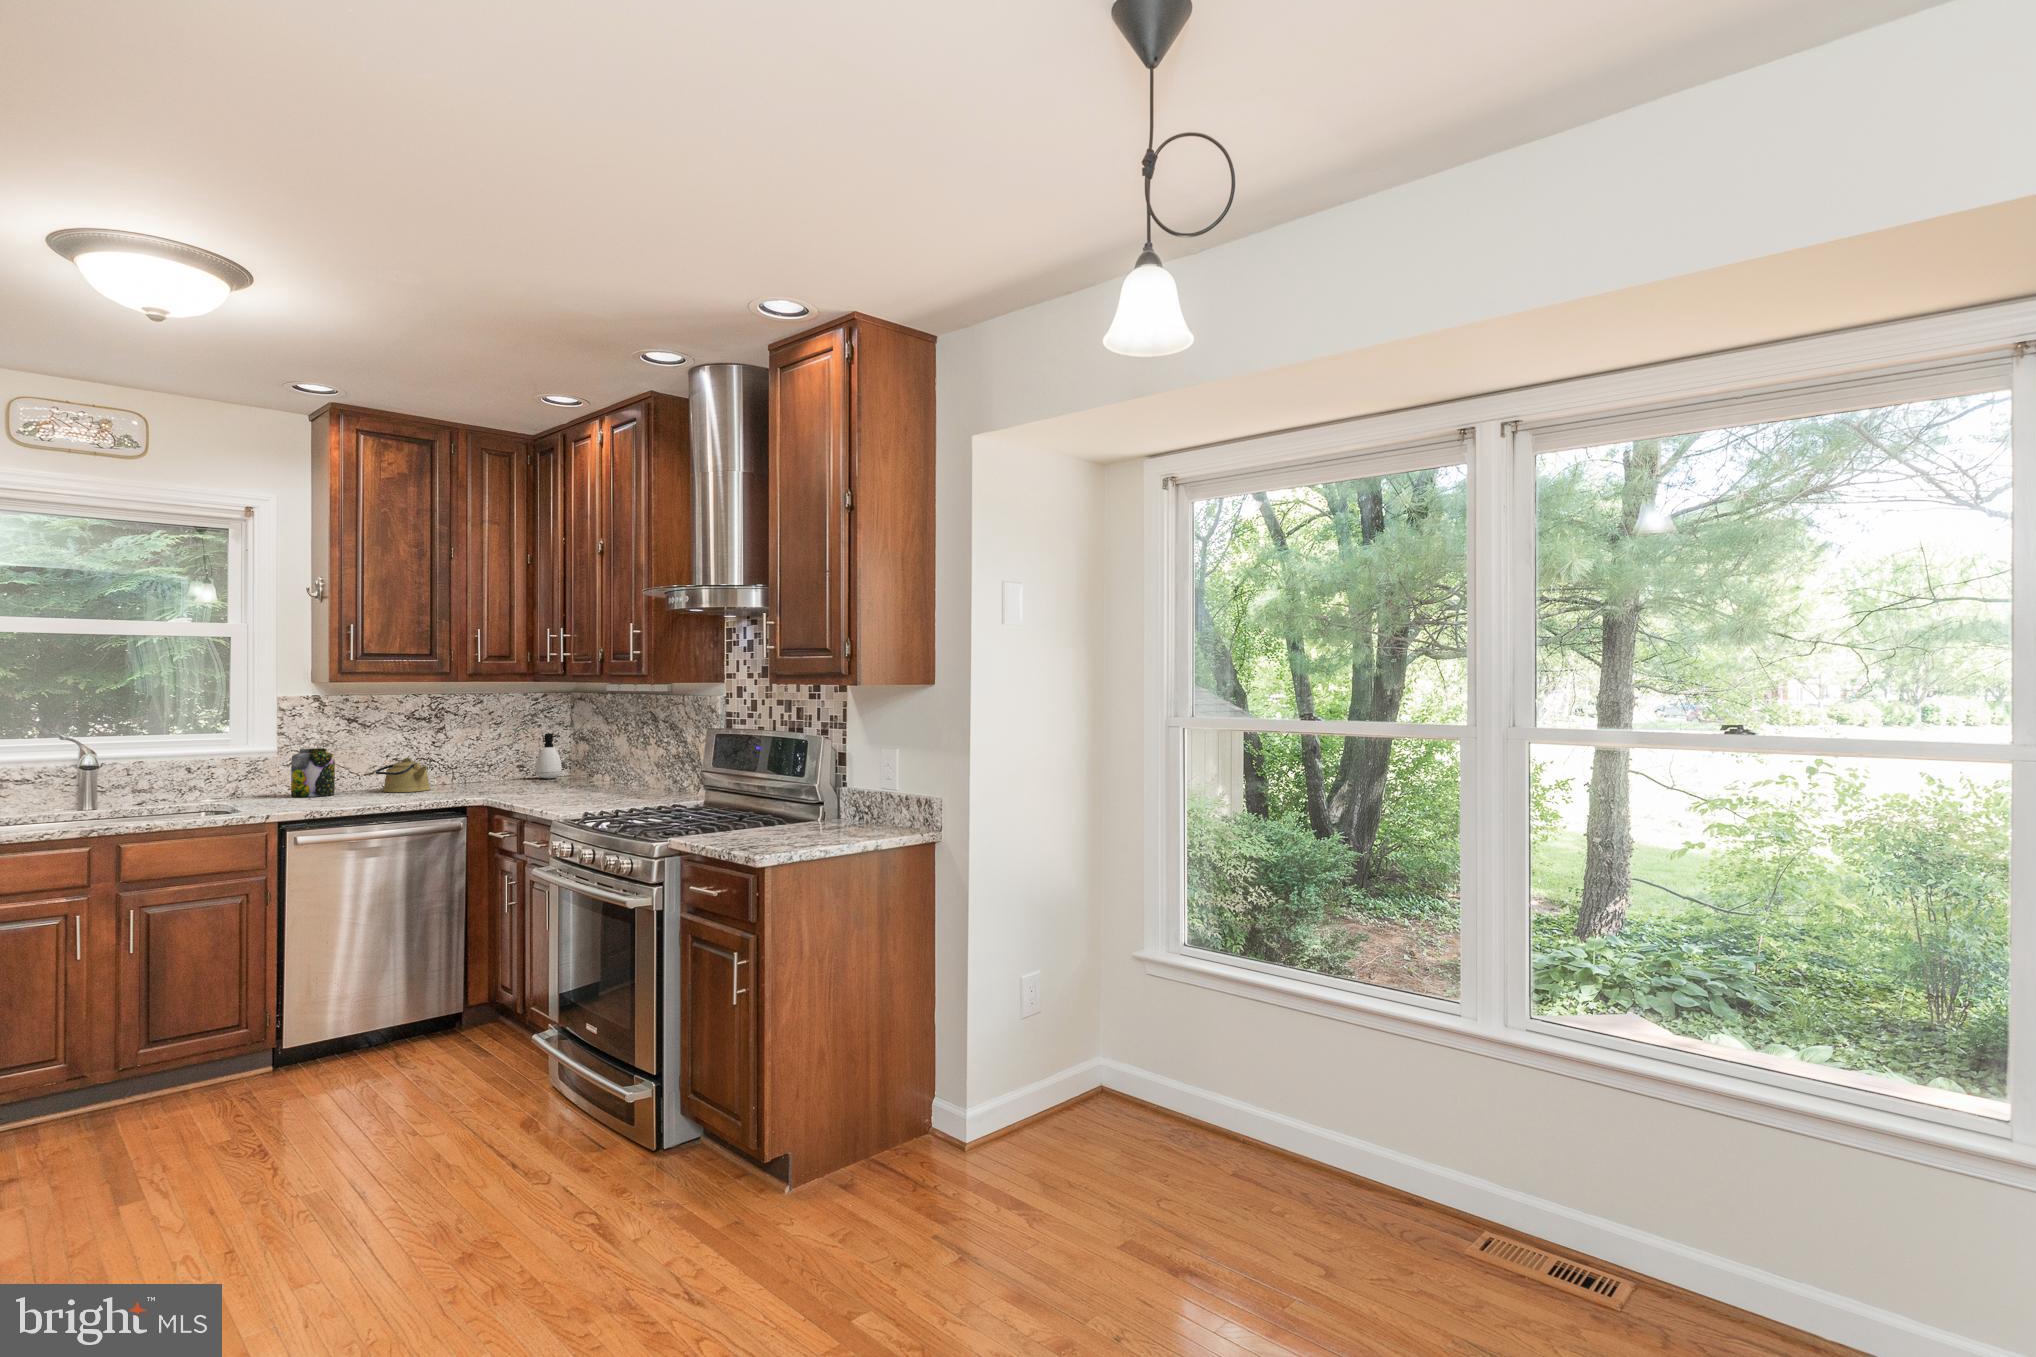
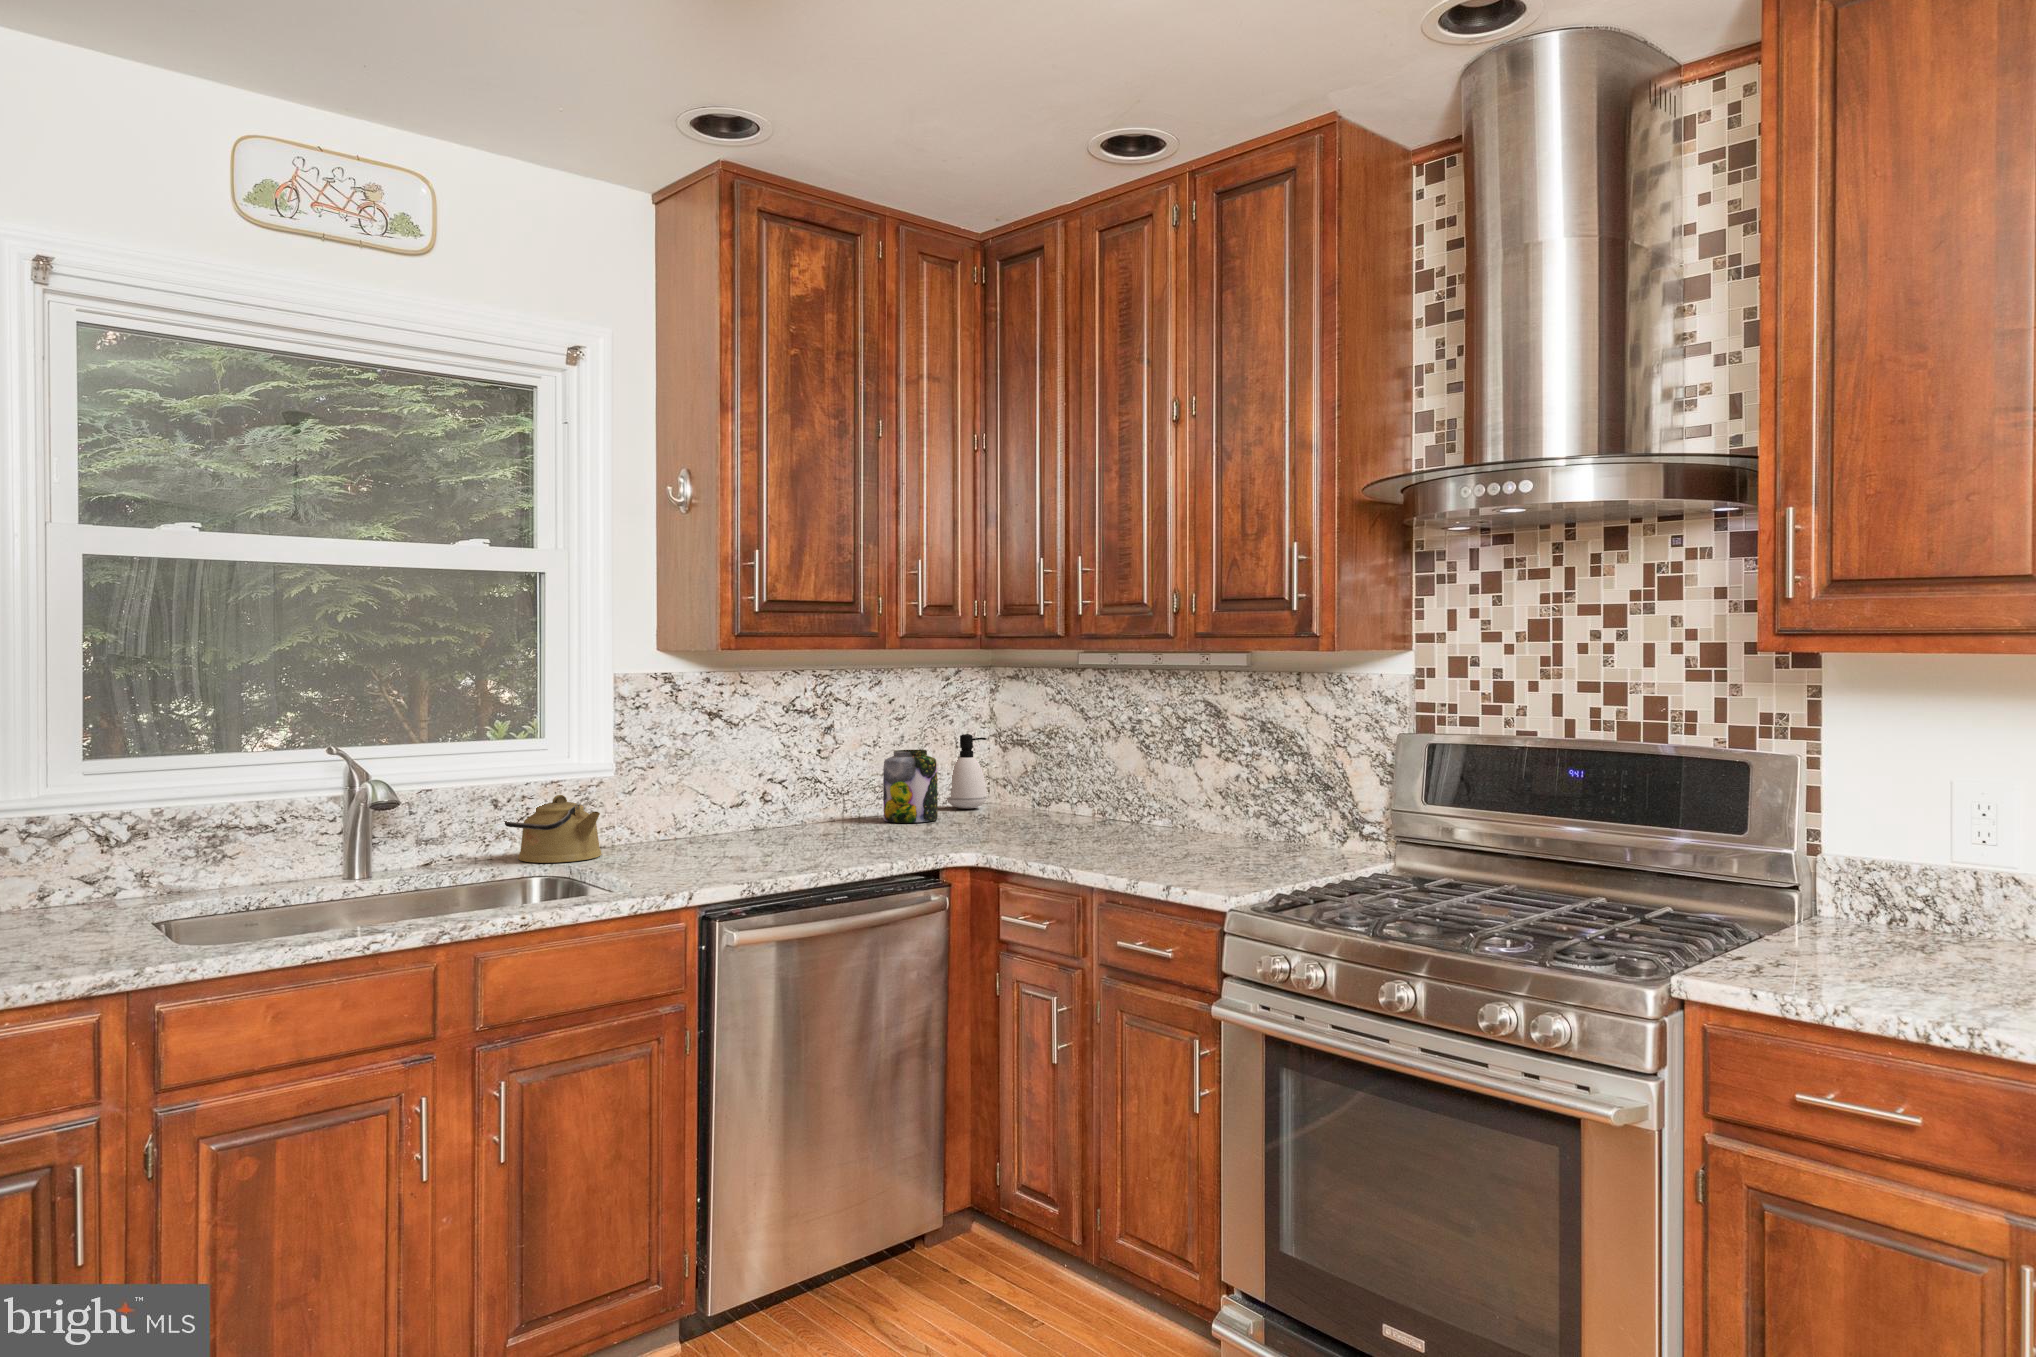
jar: present [291,748,335,797] -> present [883,750,938,823]
kettle: present [375,758,430,792] -> present [504,795,602,863]

